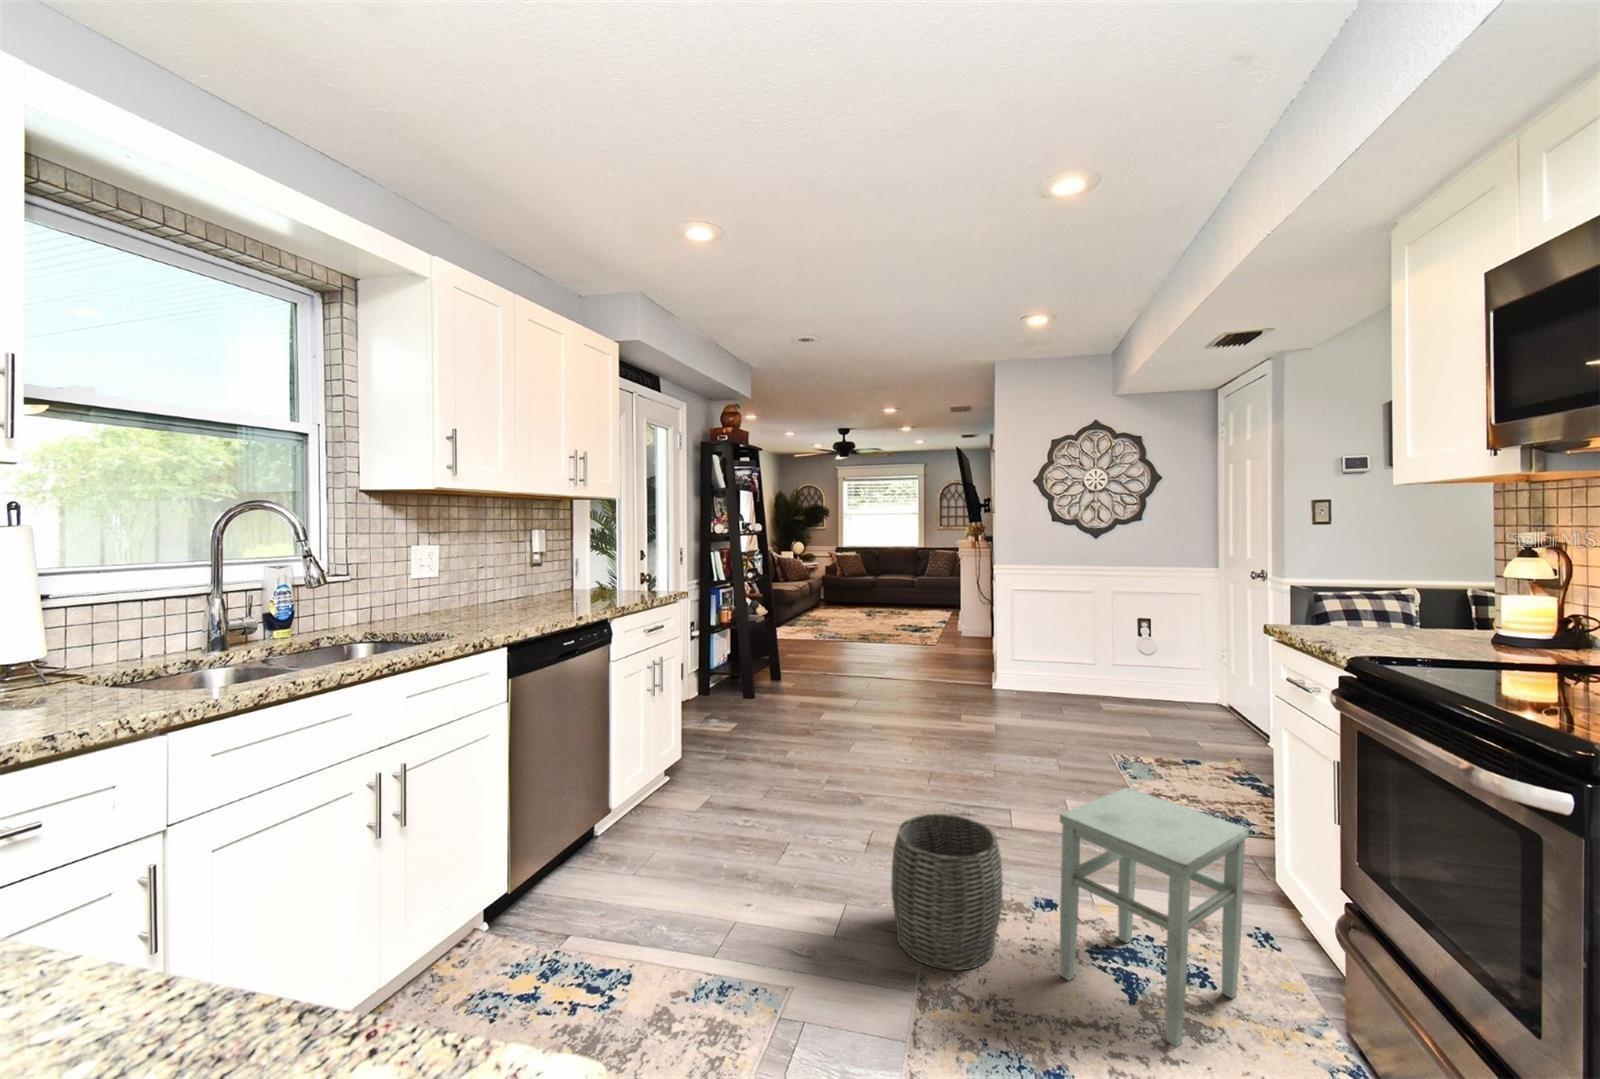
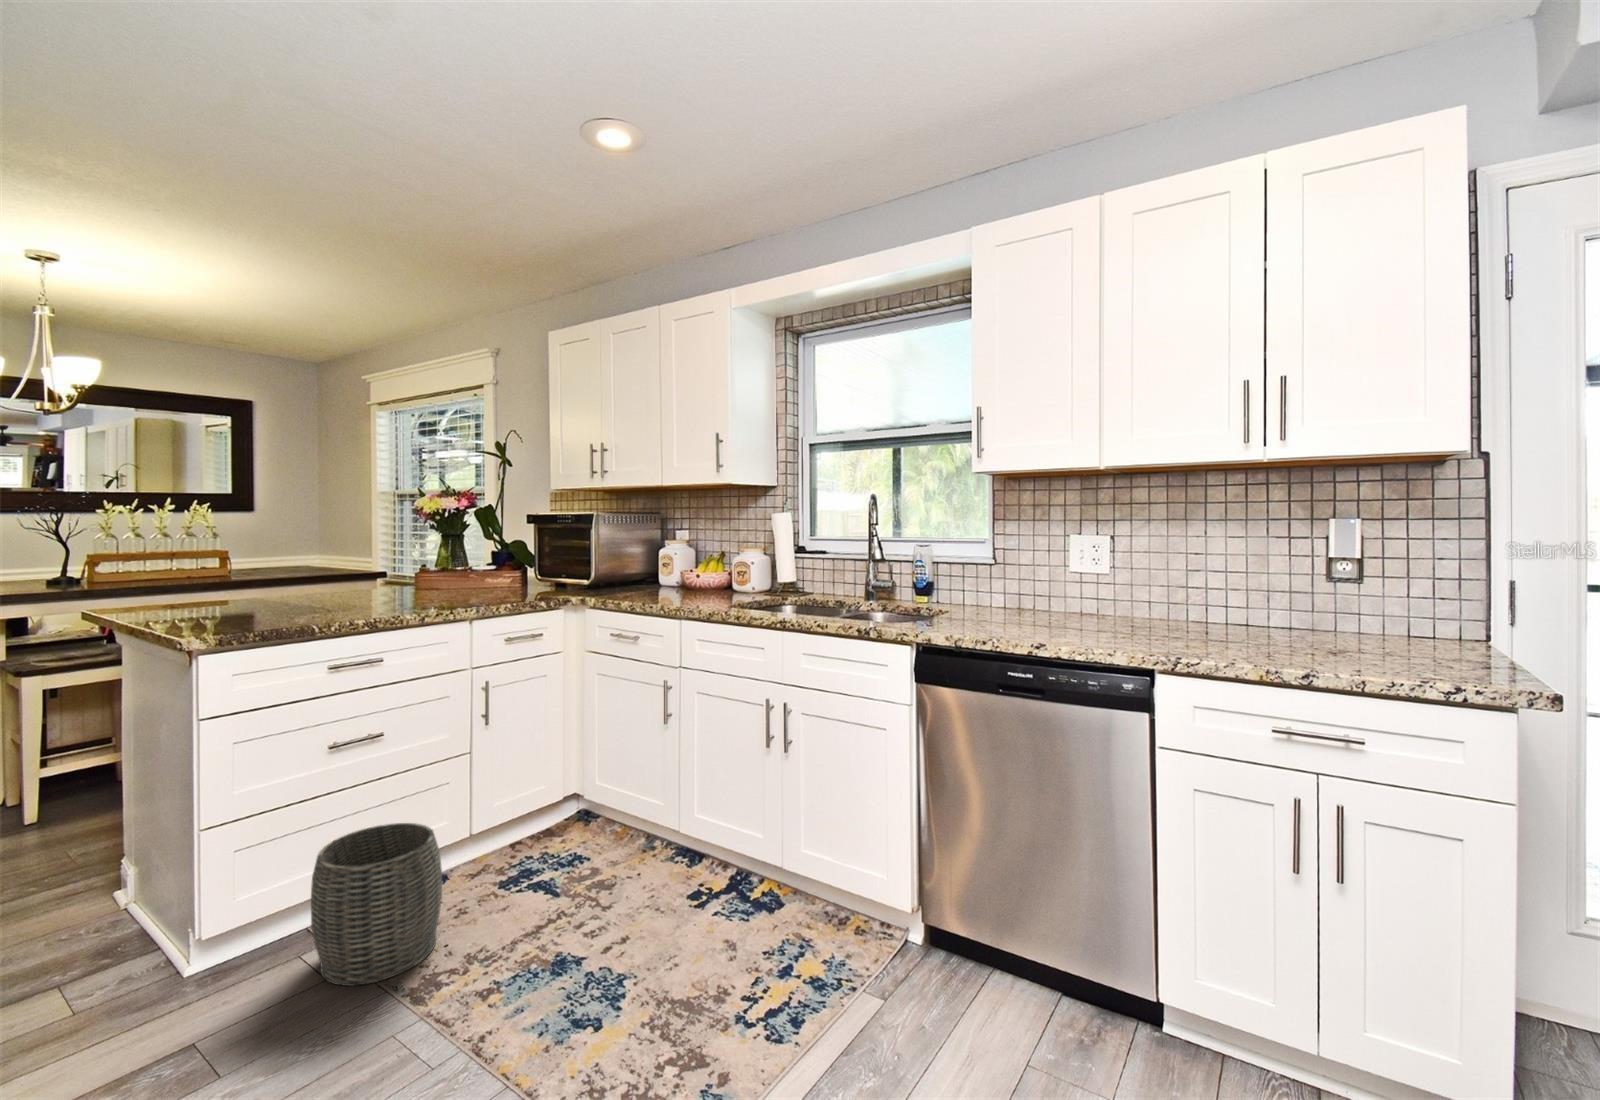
stool: present [1060,788,1249,1046] -> none [492,734,605,913]

